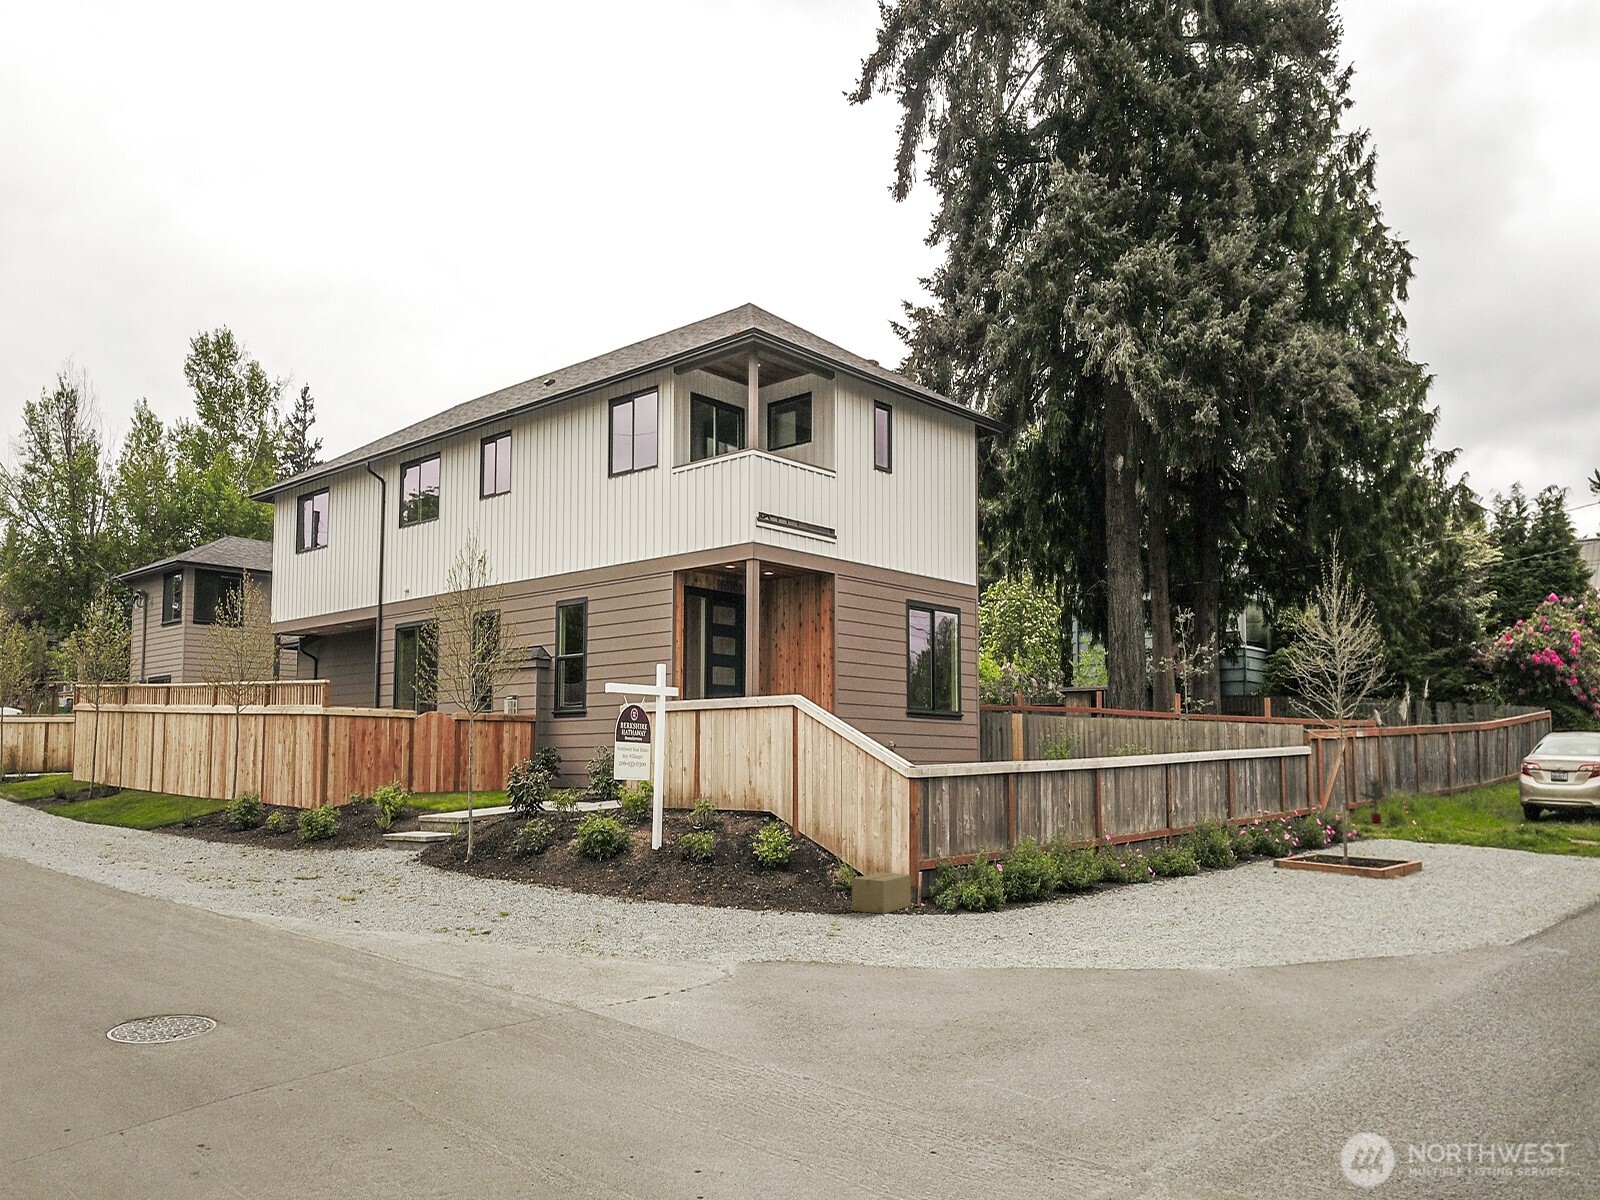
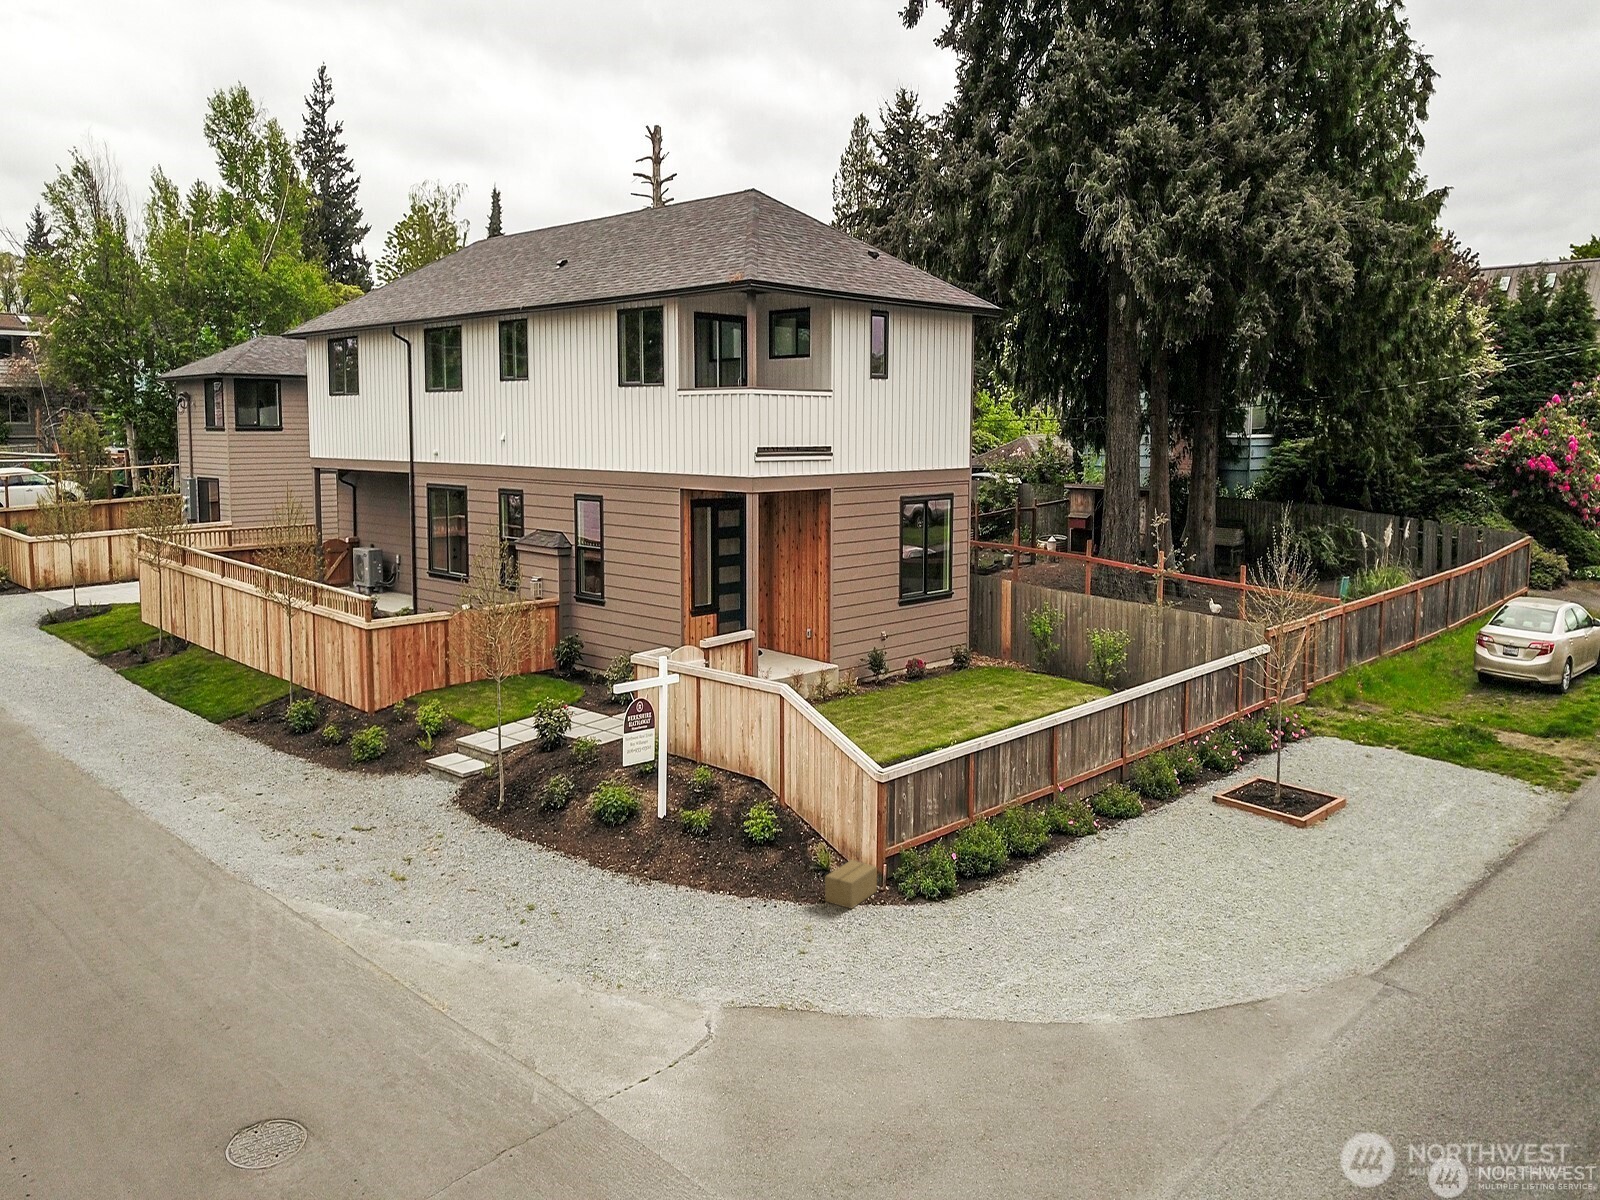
potted tree: present [1360,777,1384,823] -> none [1319,647,1344,692]

